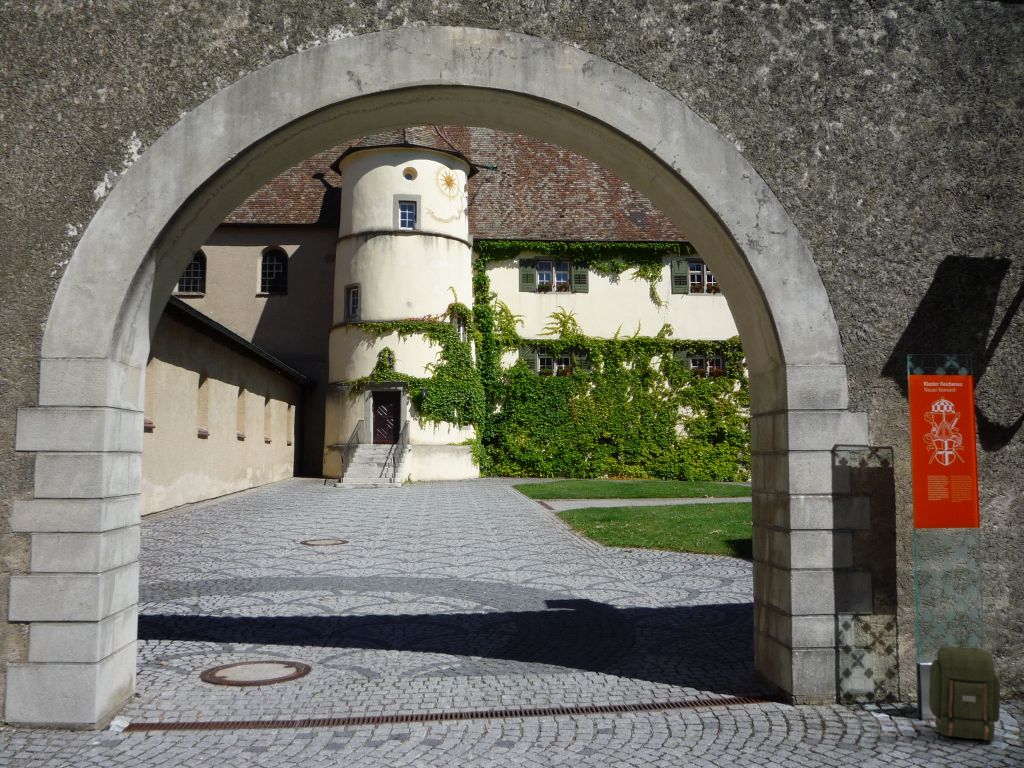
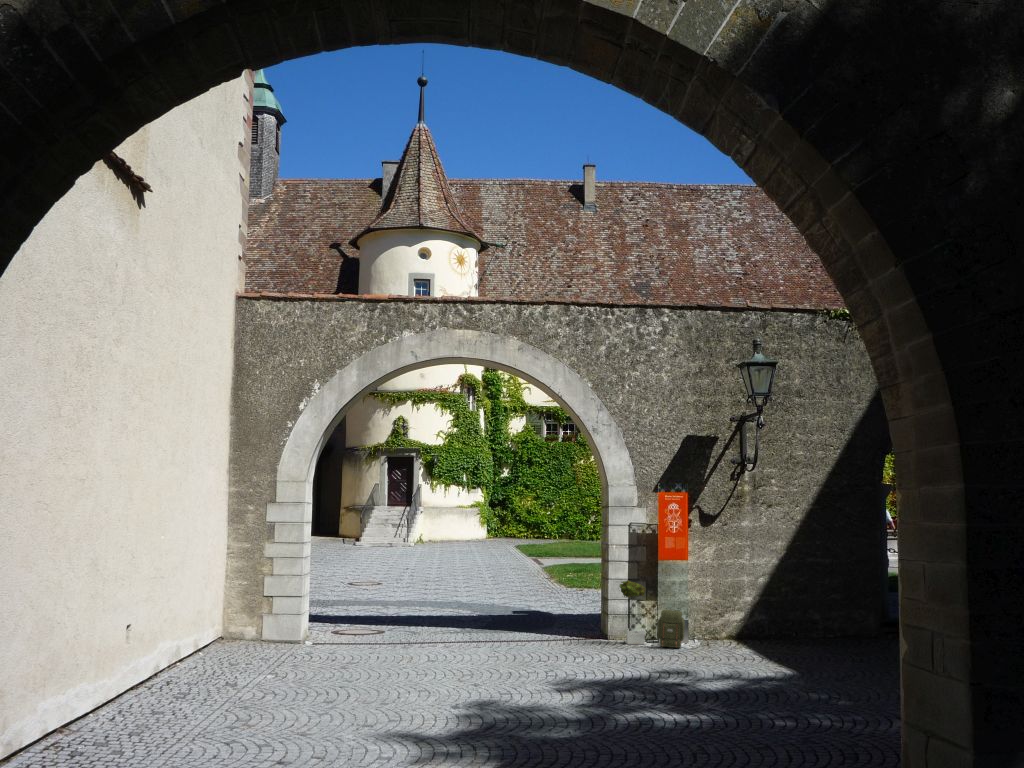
potted tree: none [819,574,888,722] -> present [619,580,646,644]

